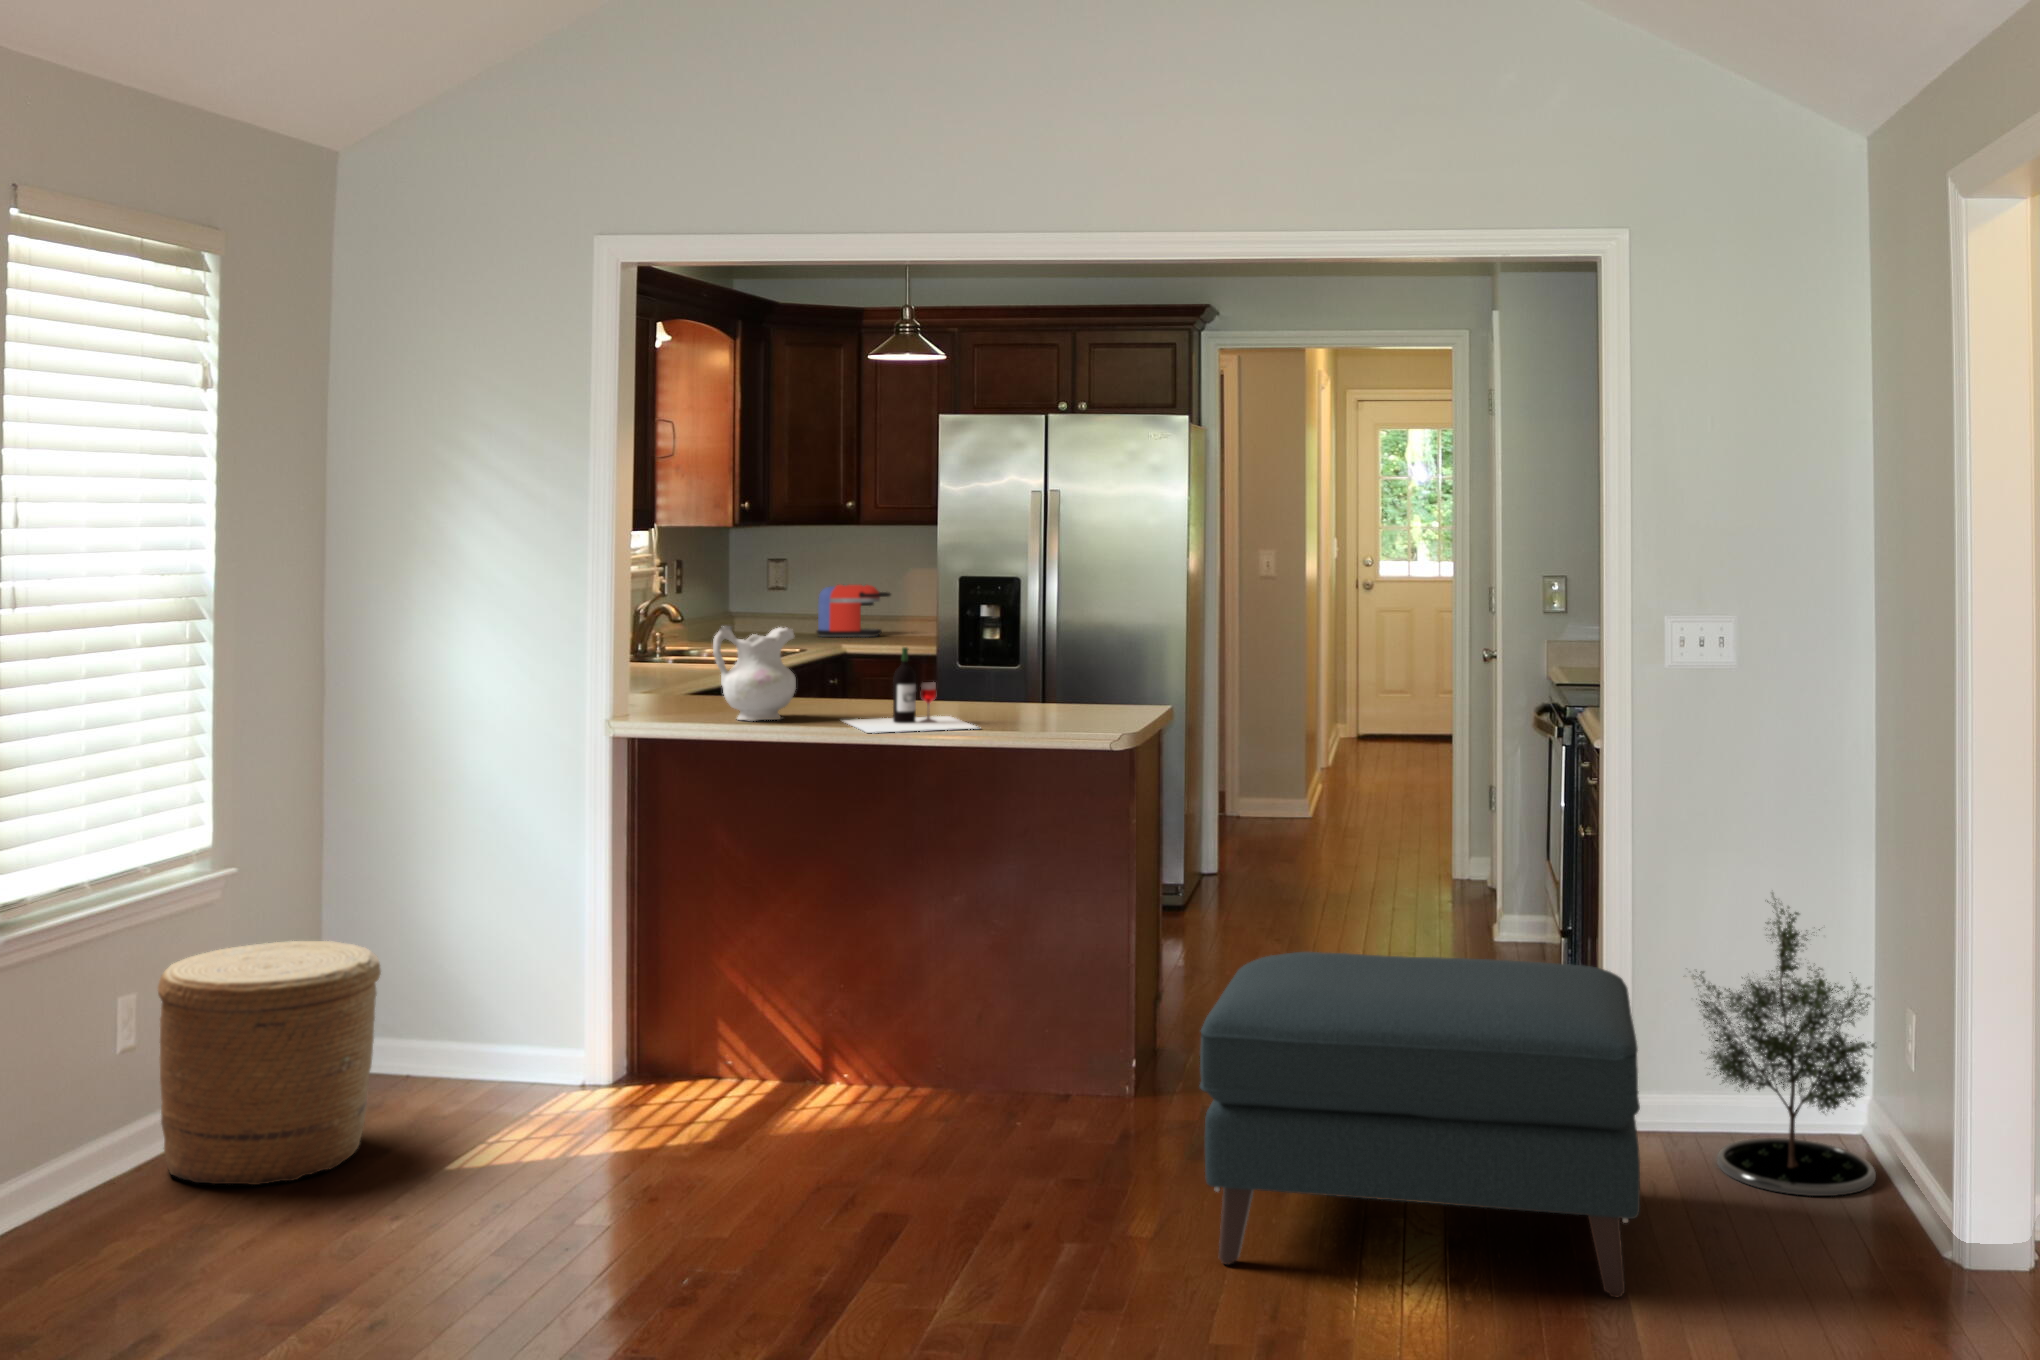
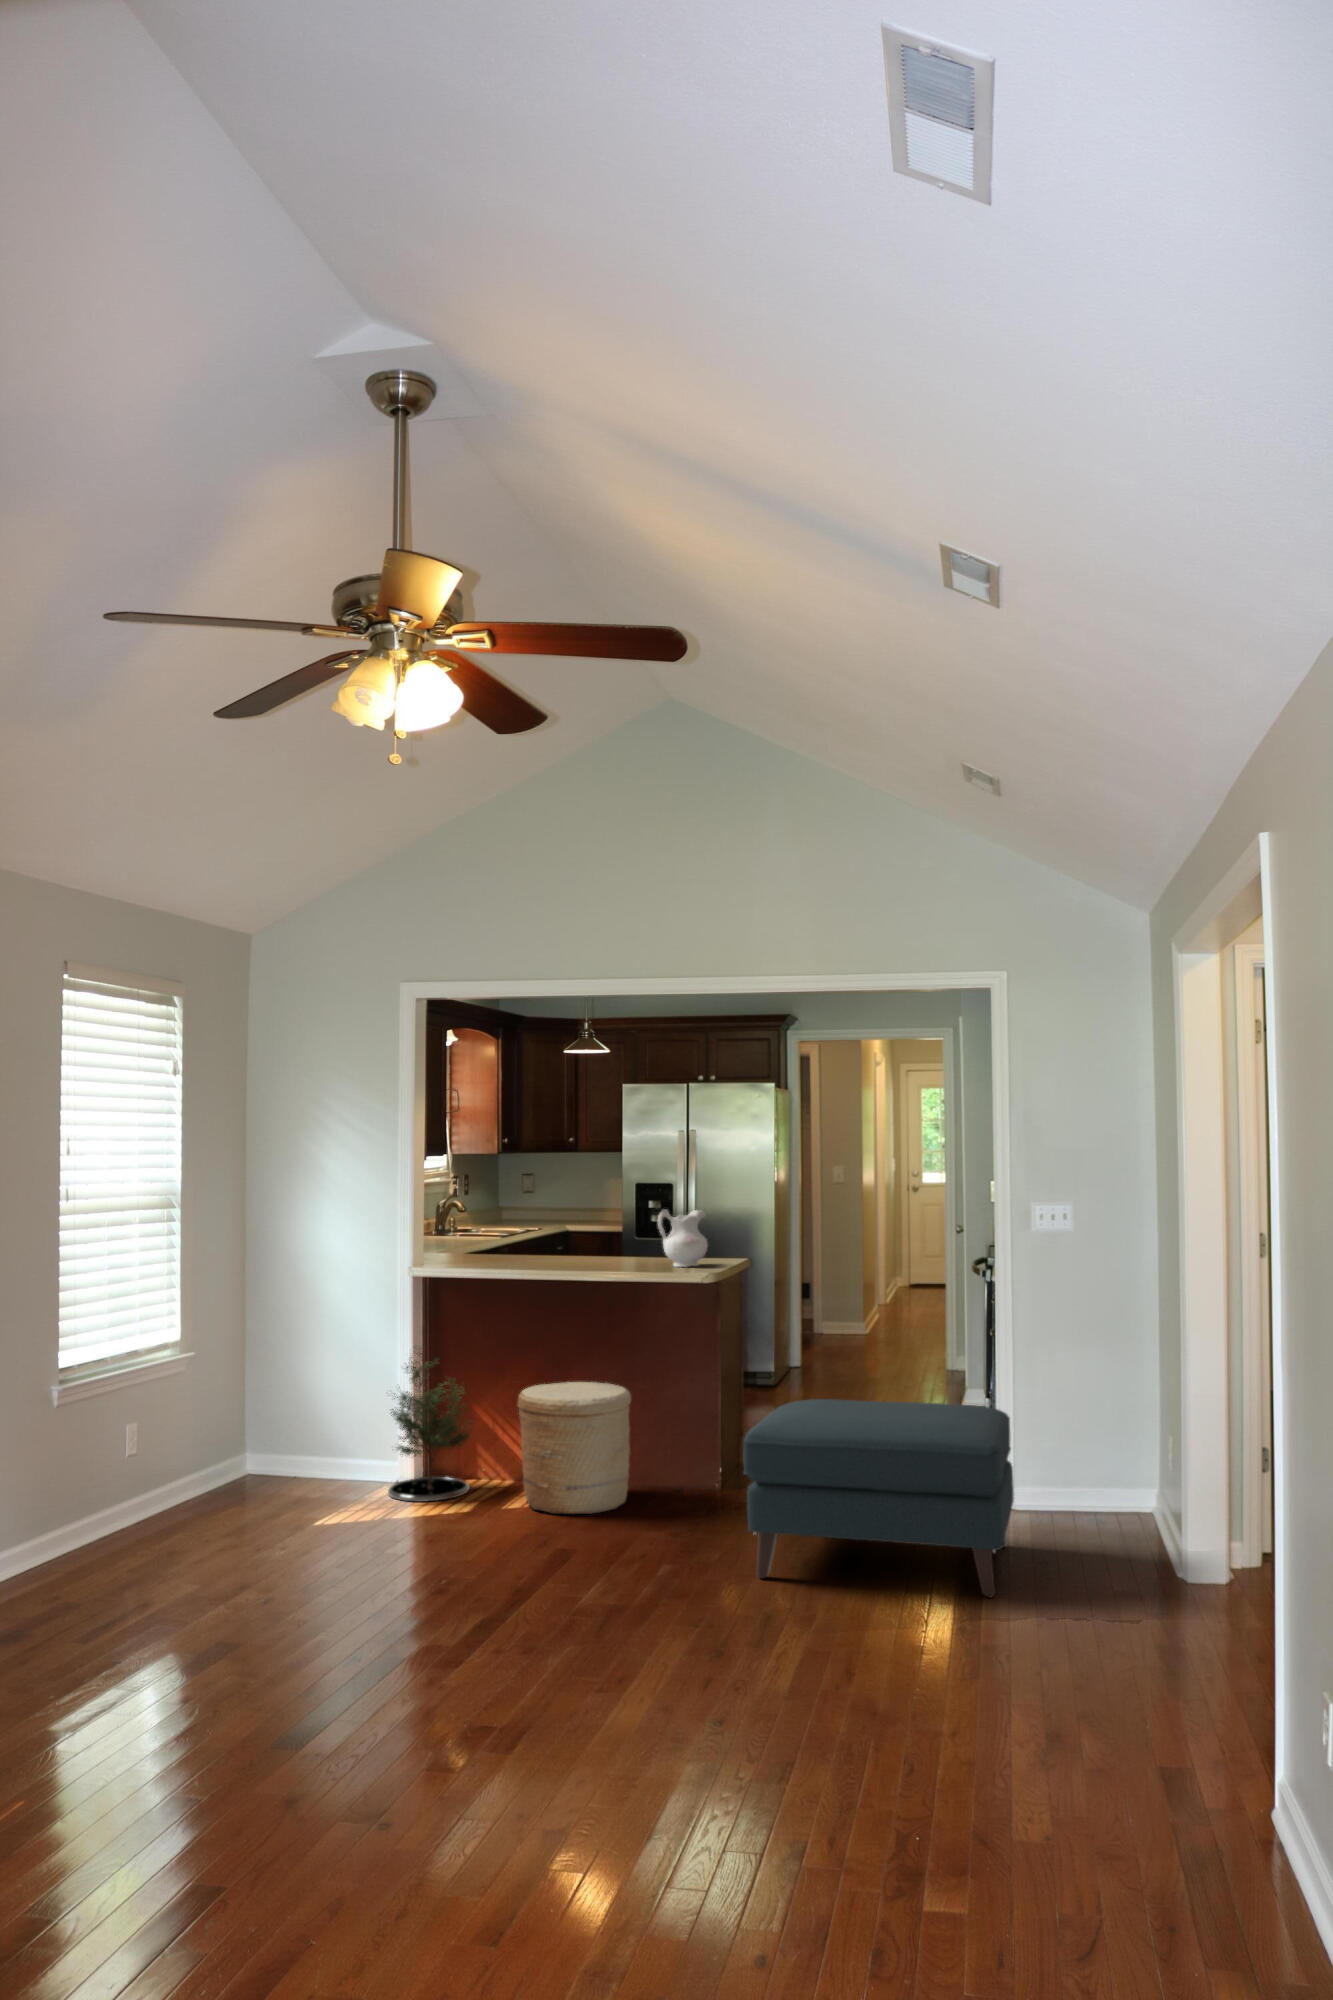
coffee maker: present [817,585,891,637] -> none [549,1189,596,1223]
ceramic pitcher: present [713,626,796,721] -> present [658,1209,708,1267]
wine bottle: present [844,647,976,733] -> none [547,1221,631,1272]
potted tree: present [1696,893,1876,1196] -> present [388,1353,473,1502]
woven basket: present [158,941,381,1185] -> present [518,1382,631,1514]

